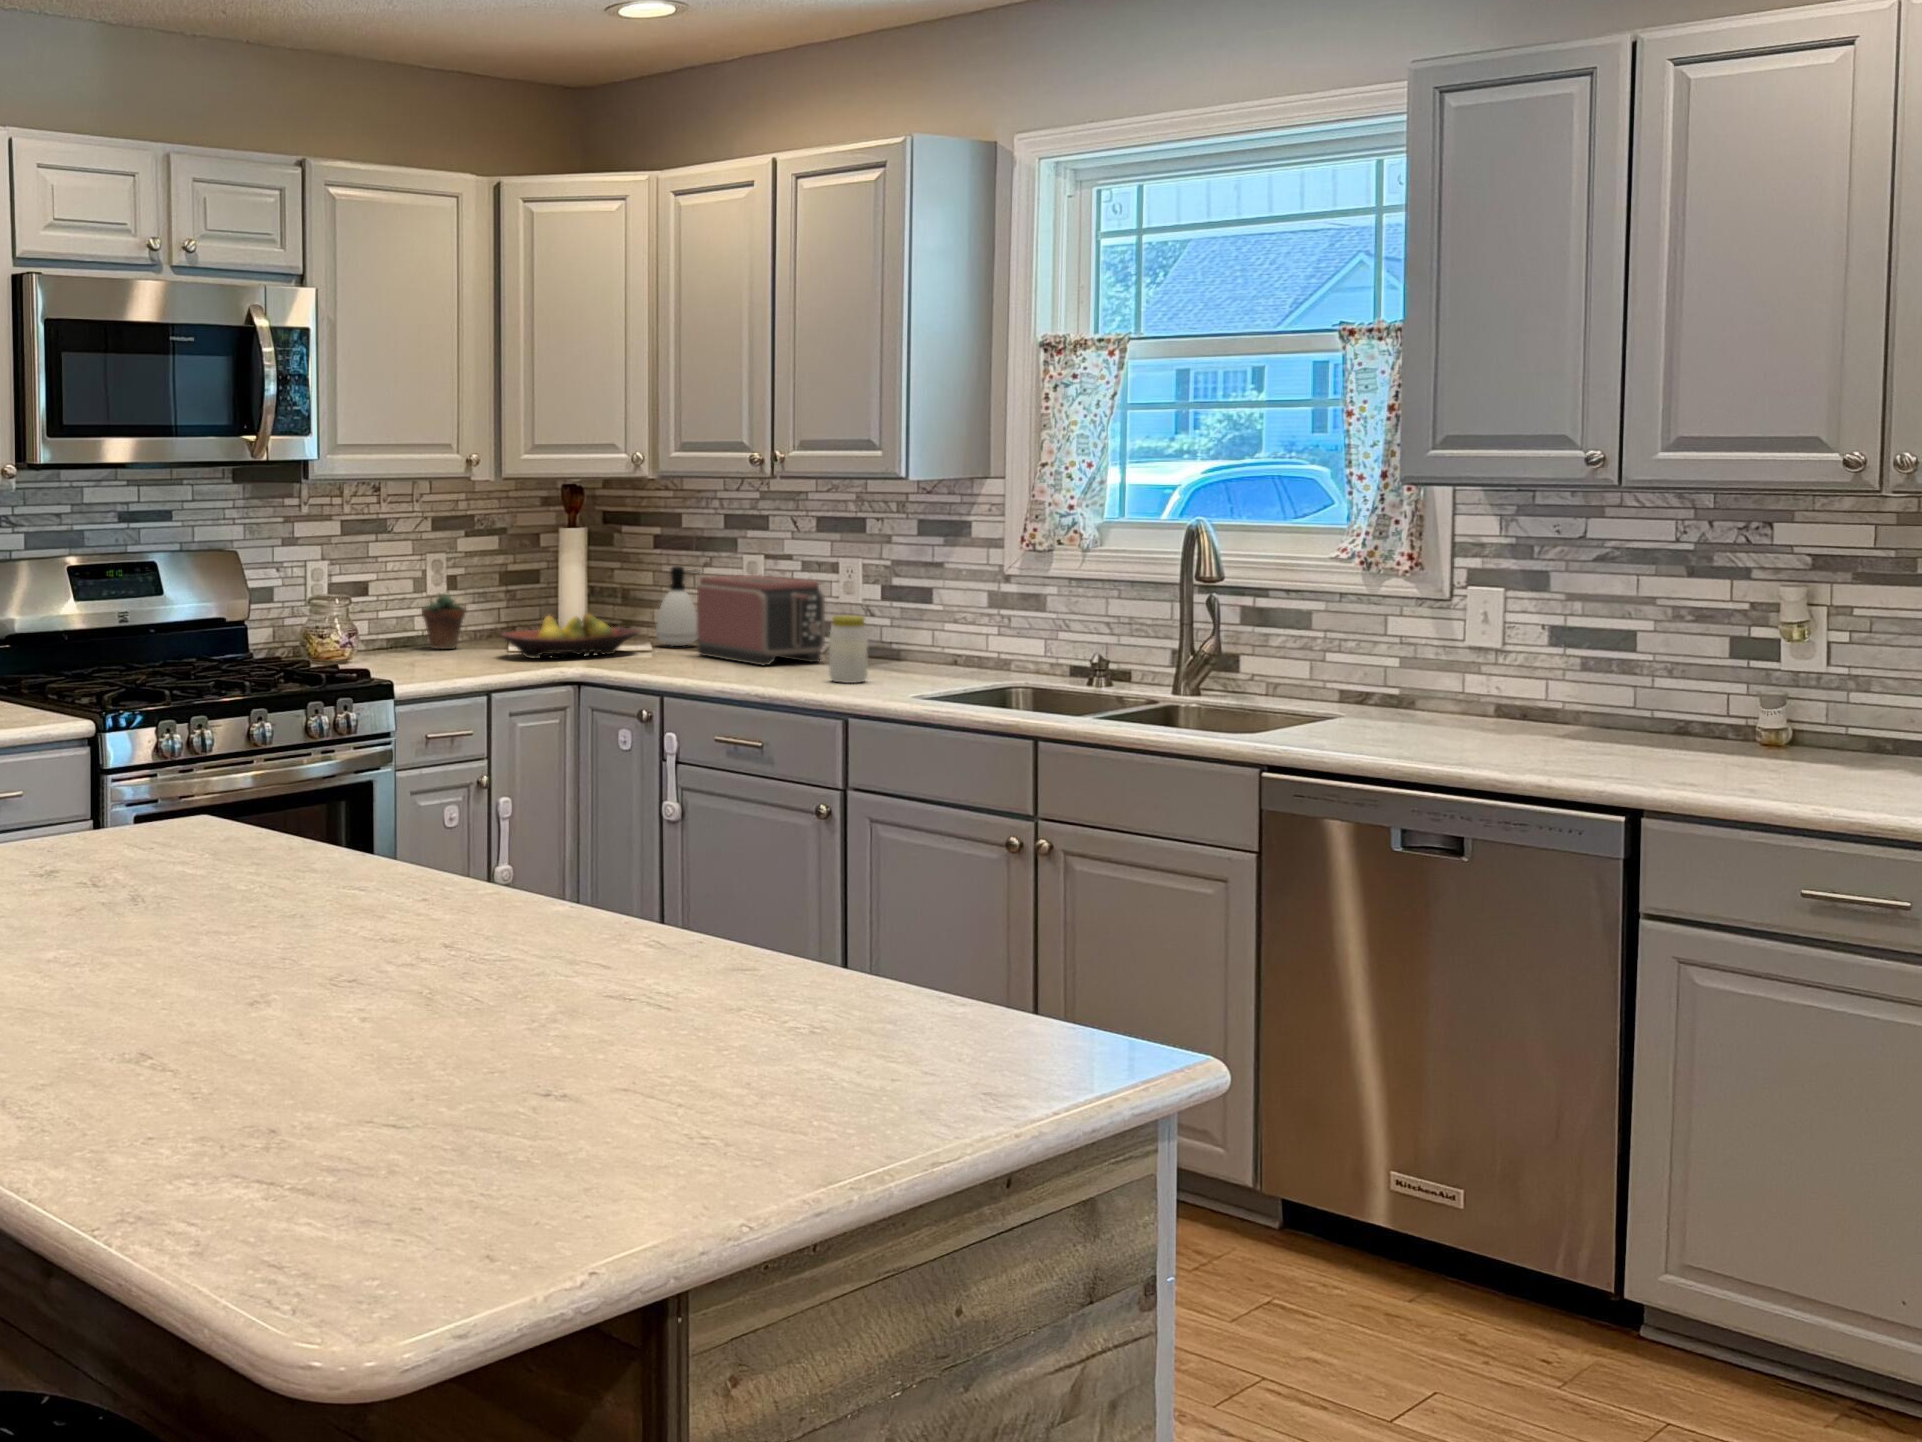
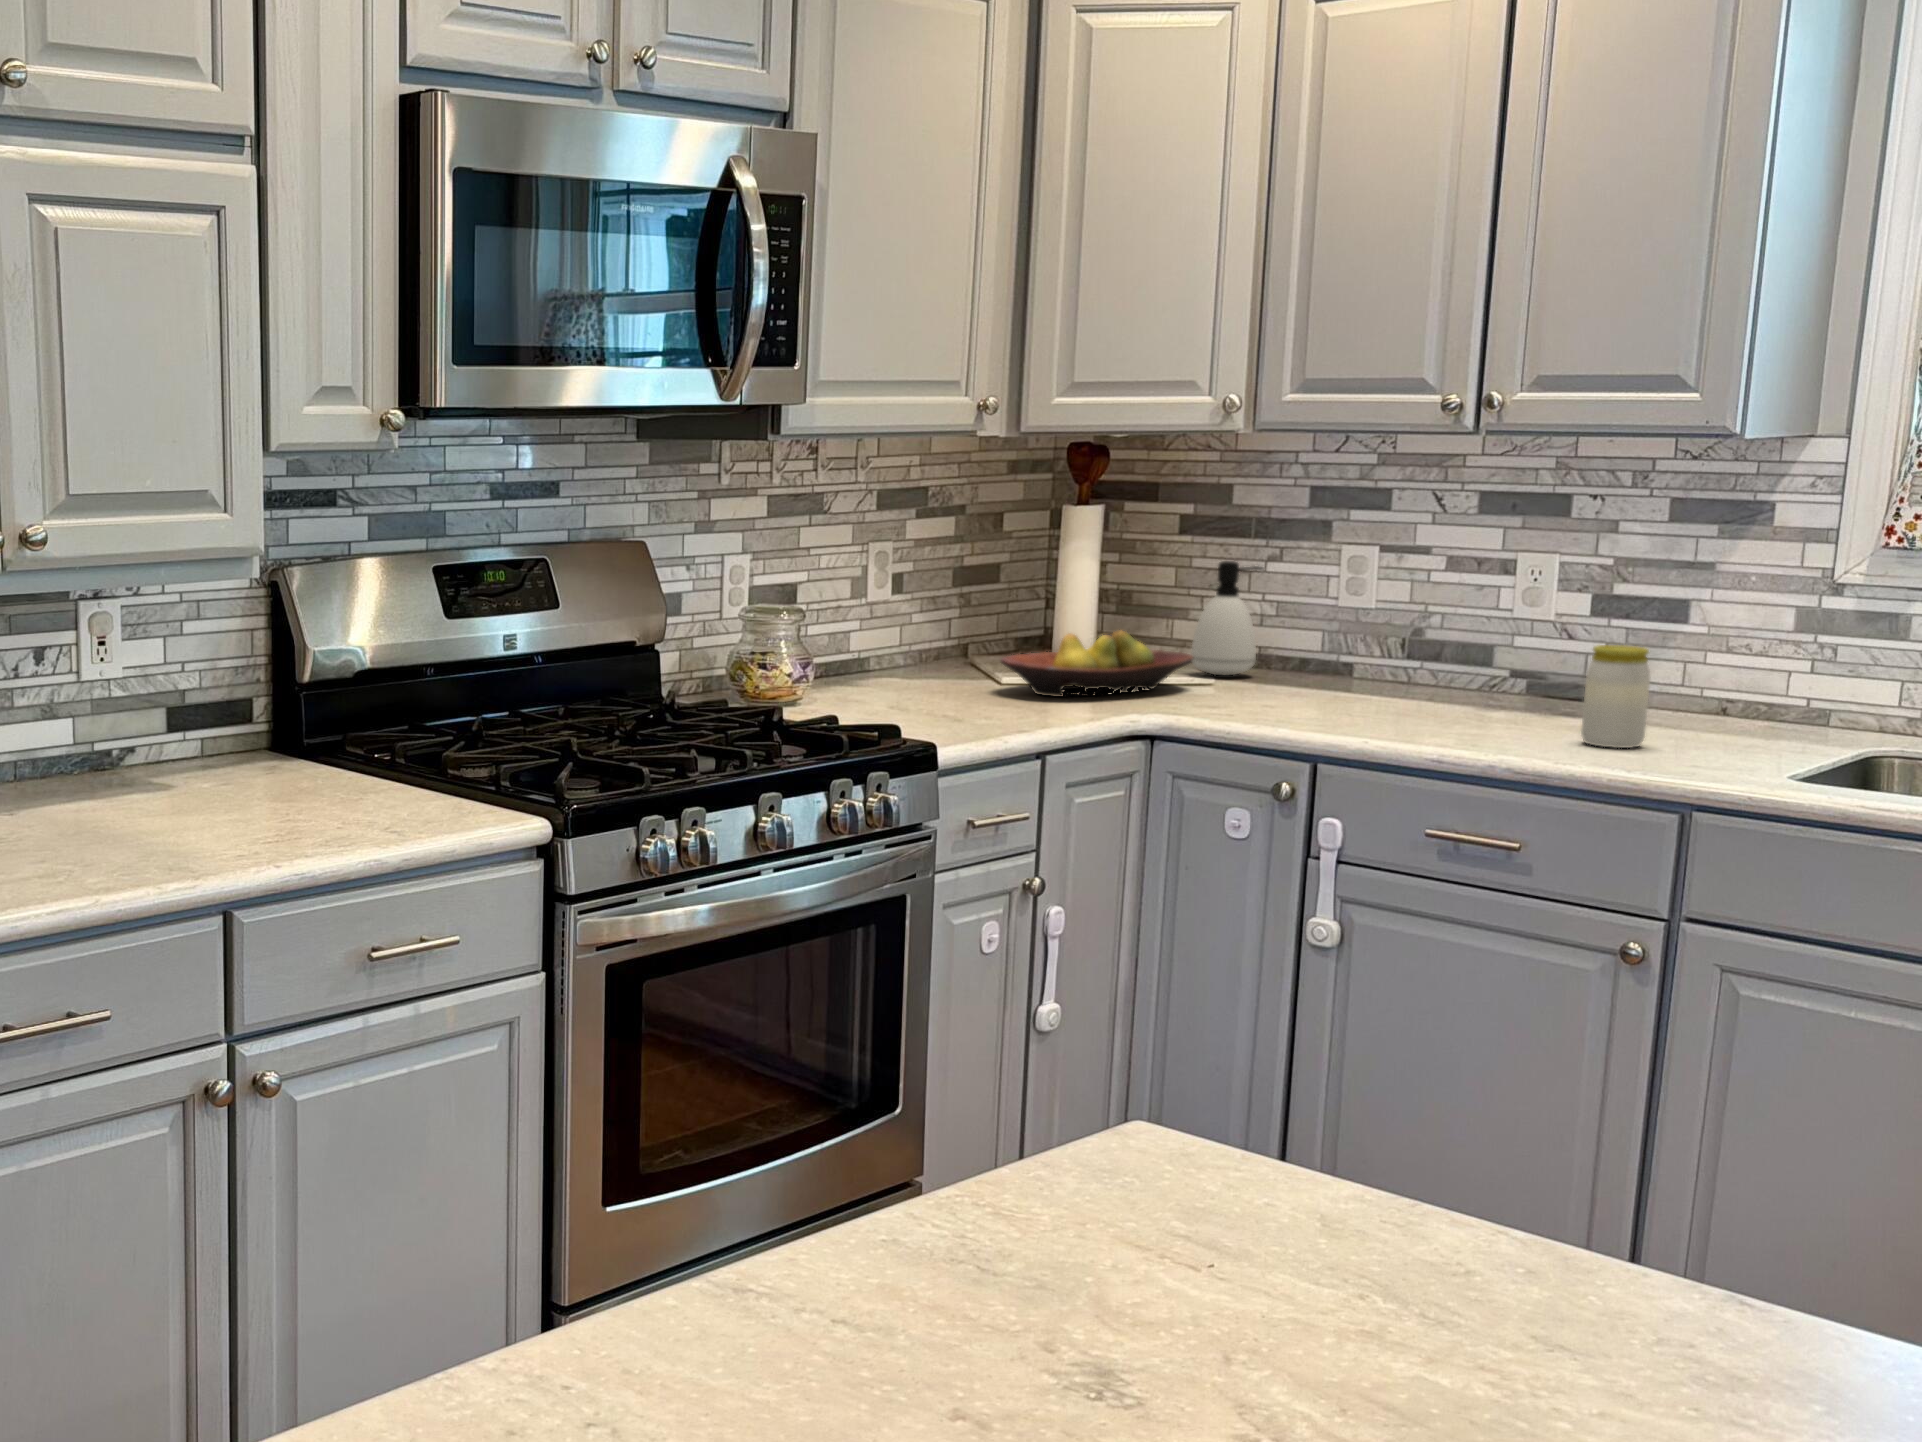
toaster: present [697,575,825,665] -> none [1286,576,1507,713]
succulent plant: present [422,577,465,649] -> none [860,573,924,678]

